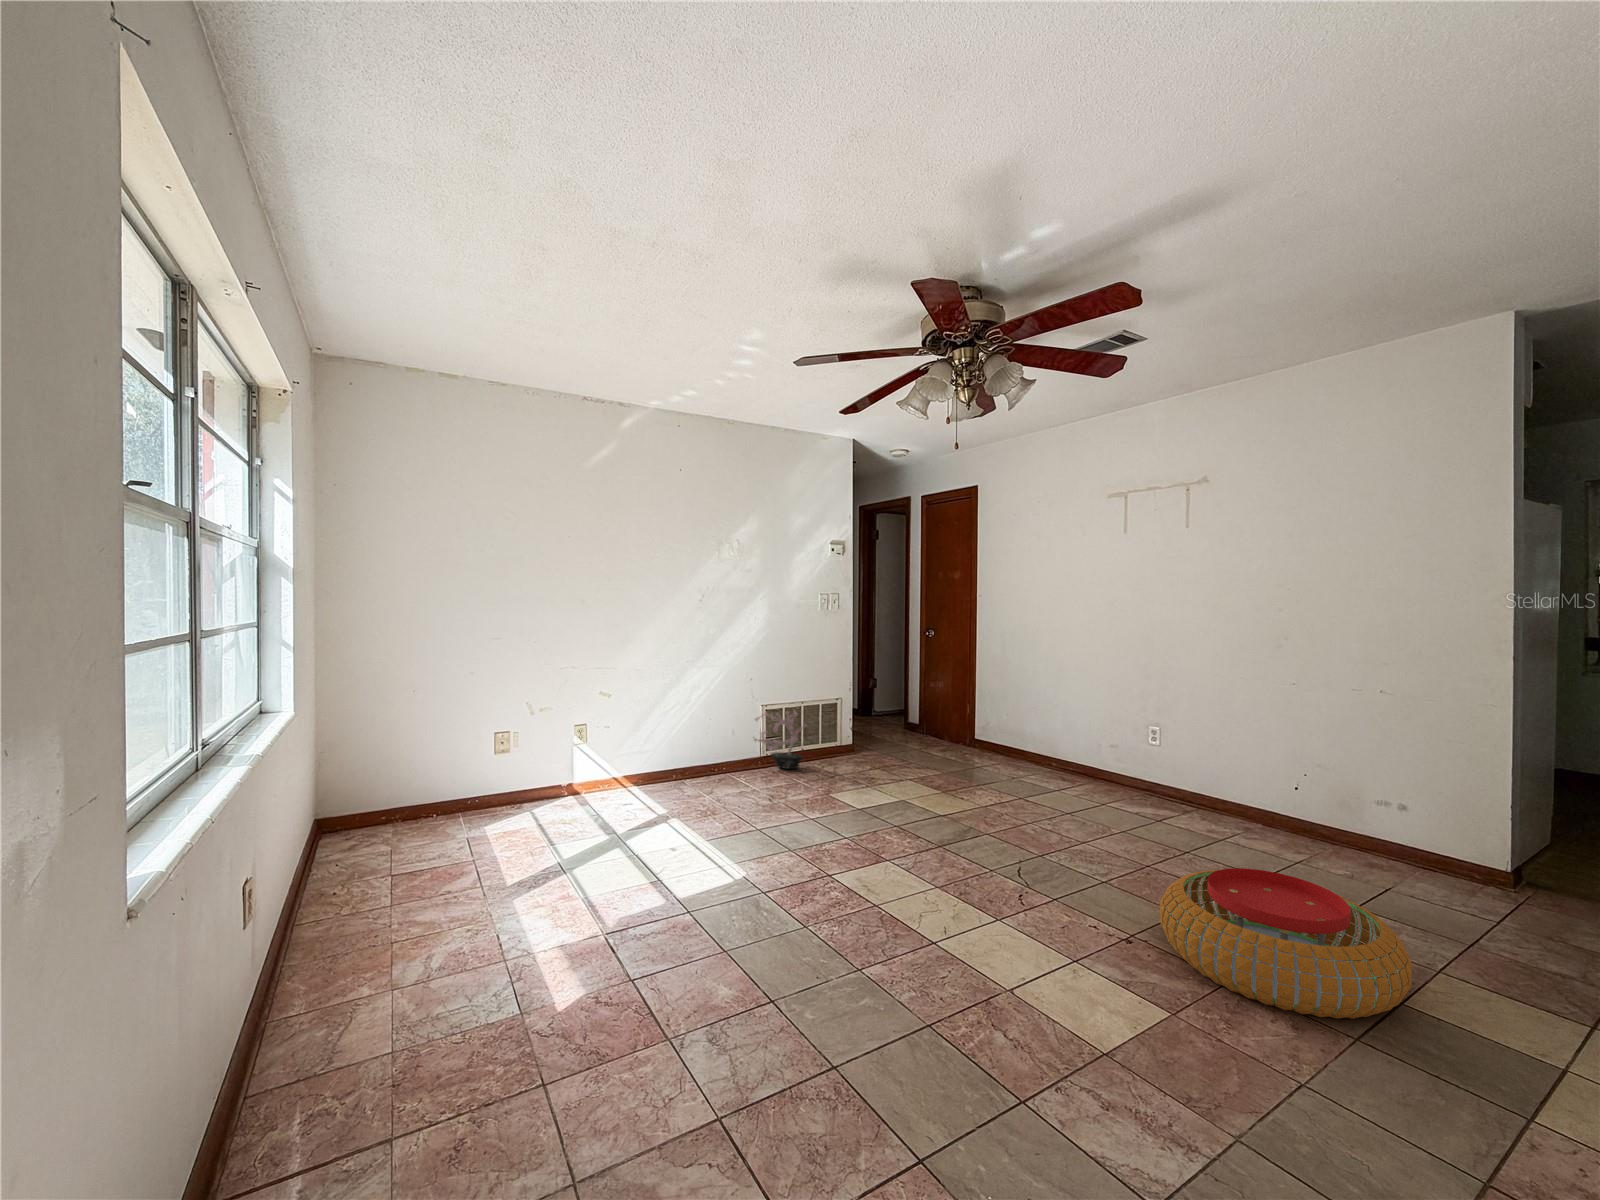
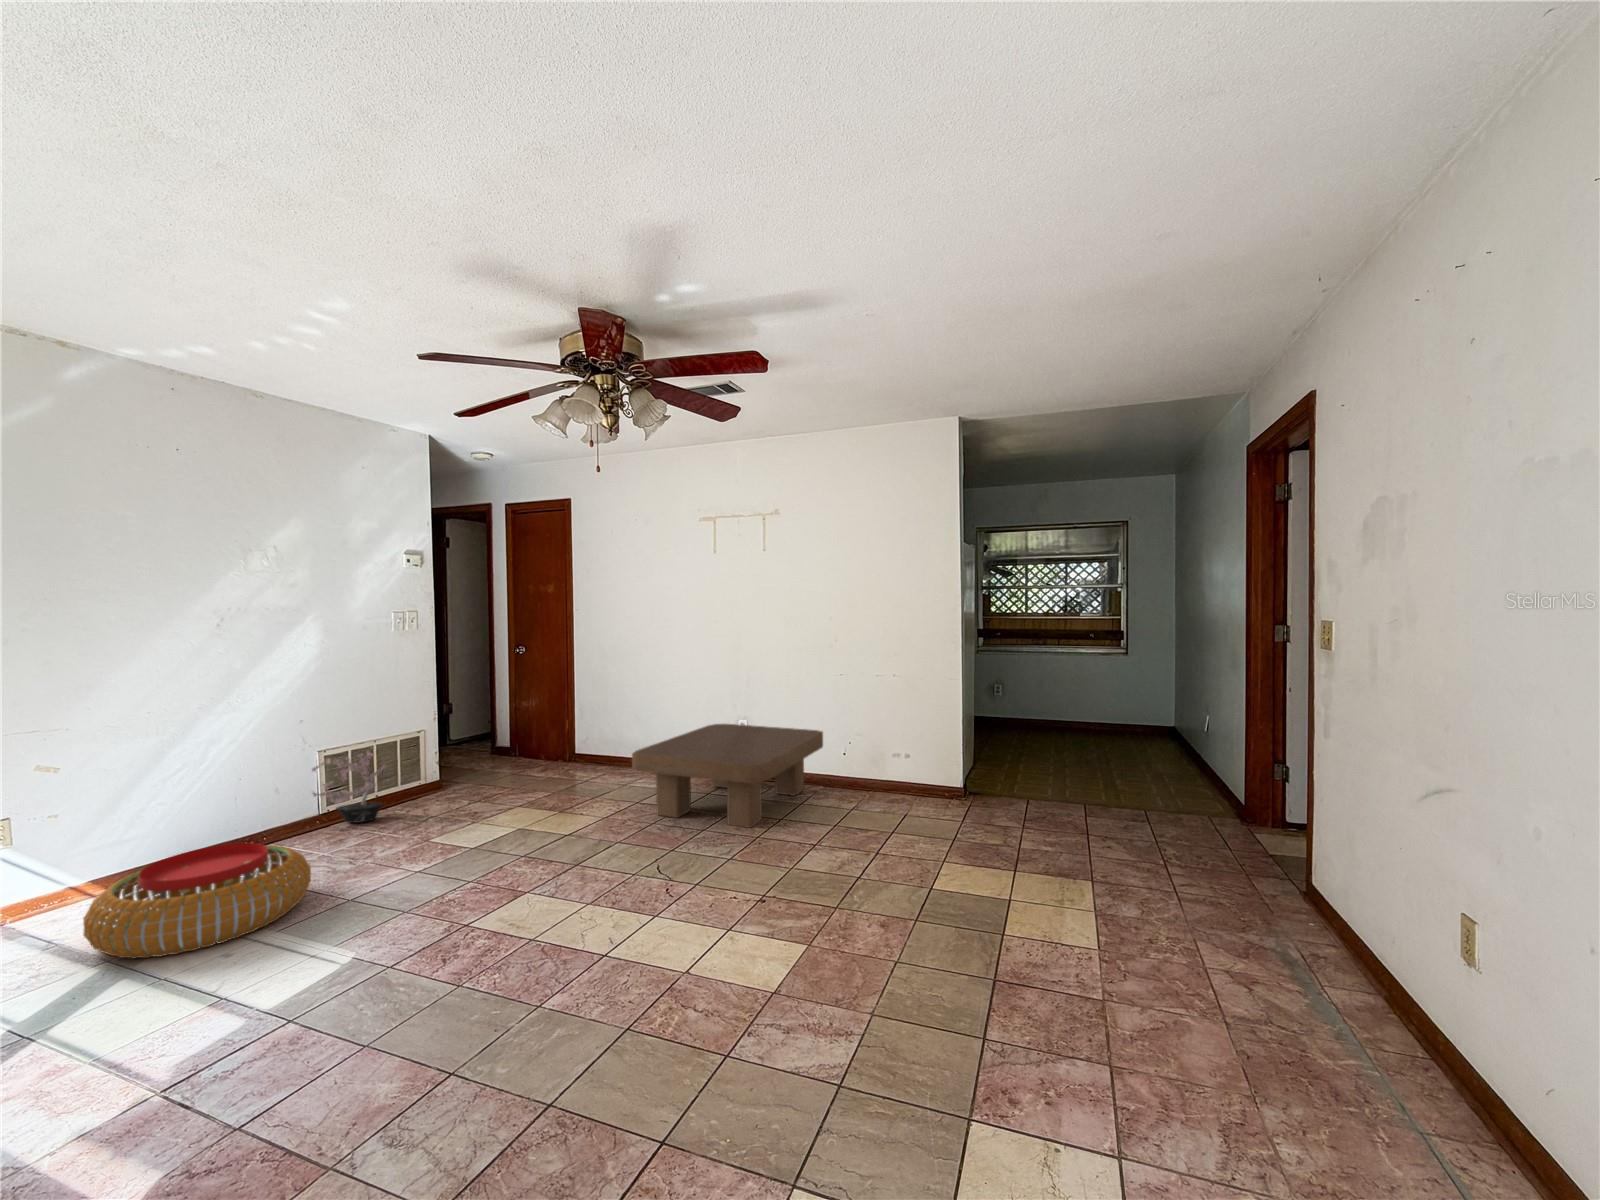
coffee table: none [1012,730,1271,857] -> present [632,724,823,828]
pouf: present [1160,868,1412,1019] -> present [83,843,311,958]

